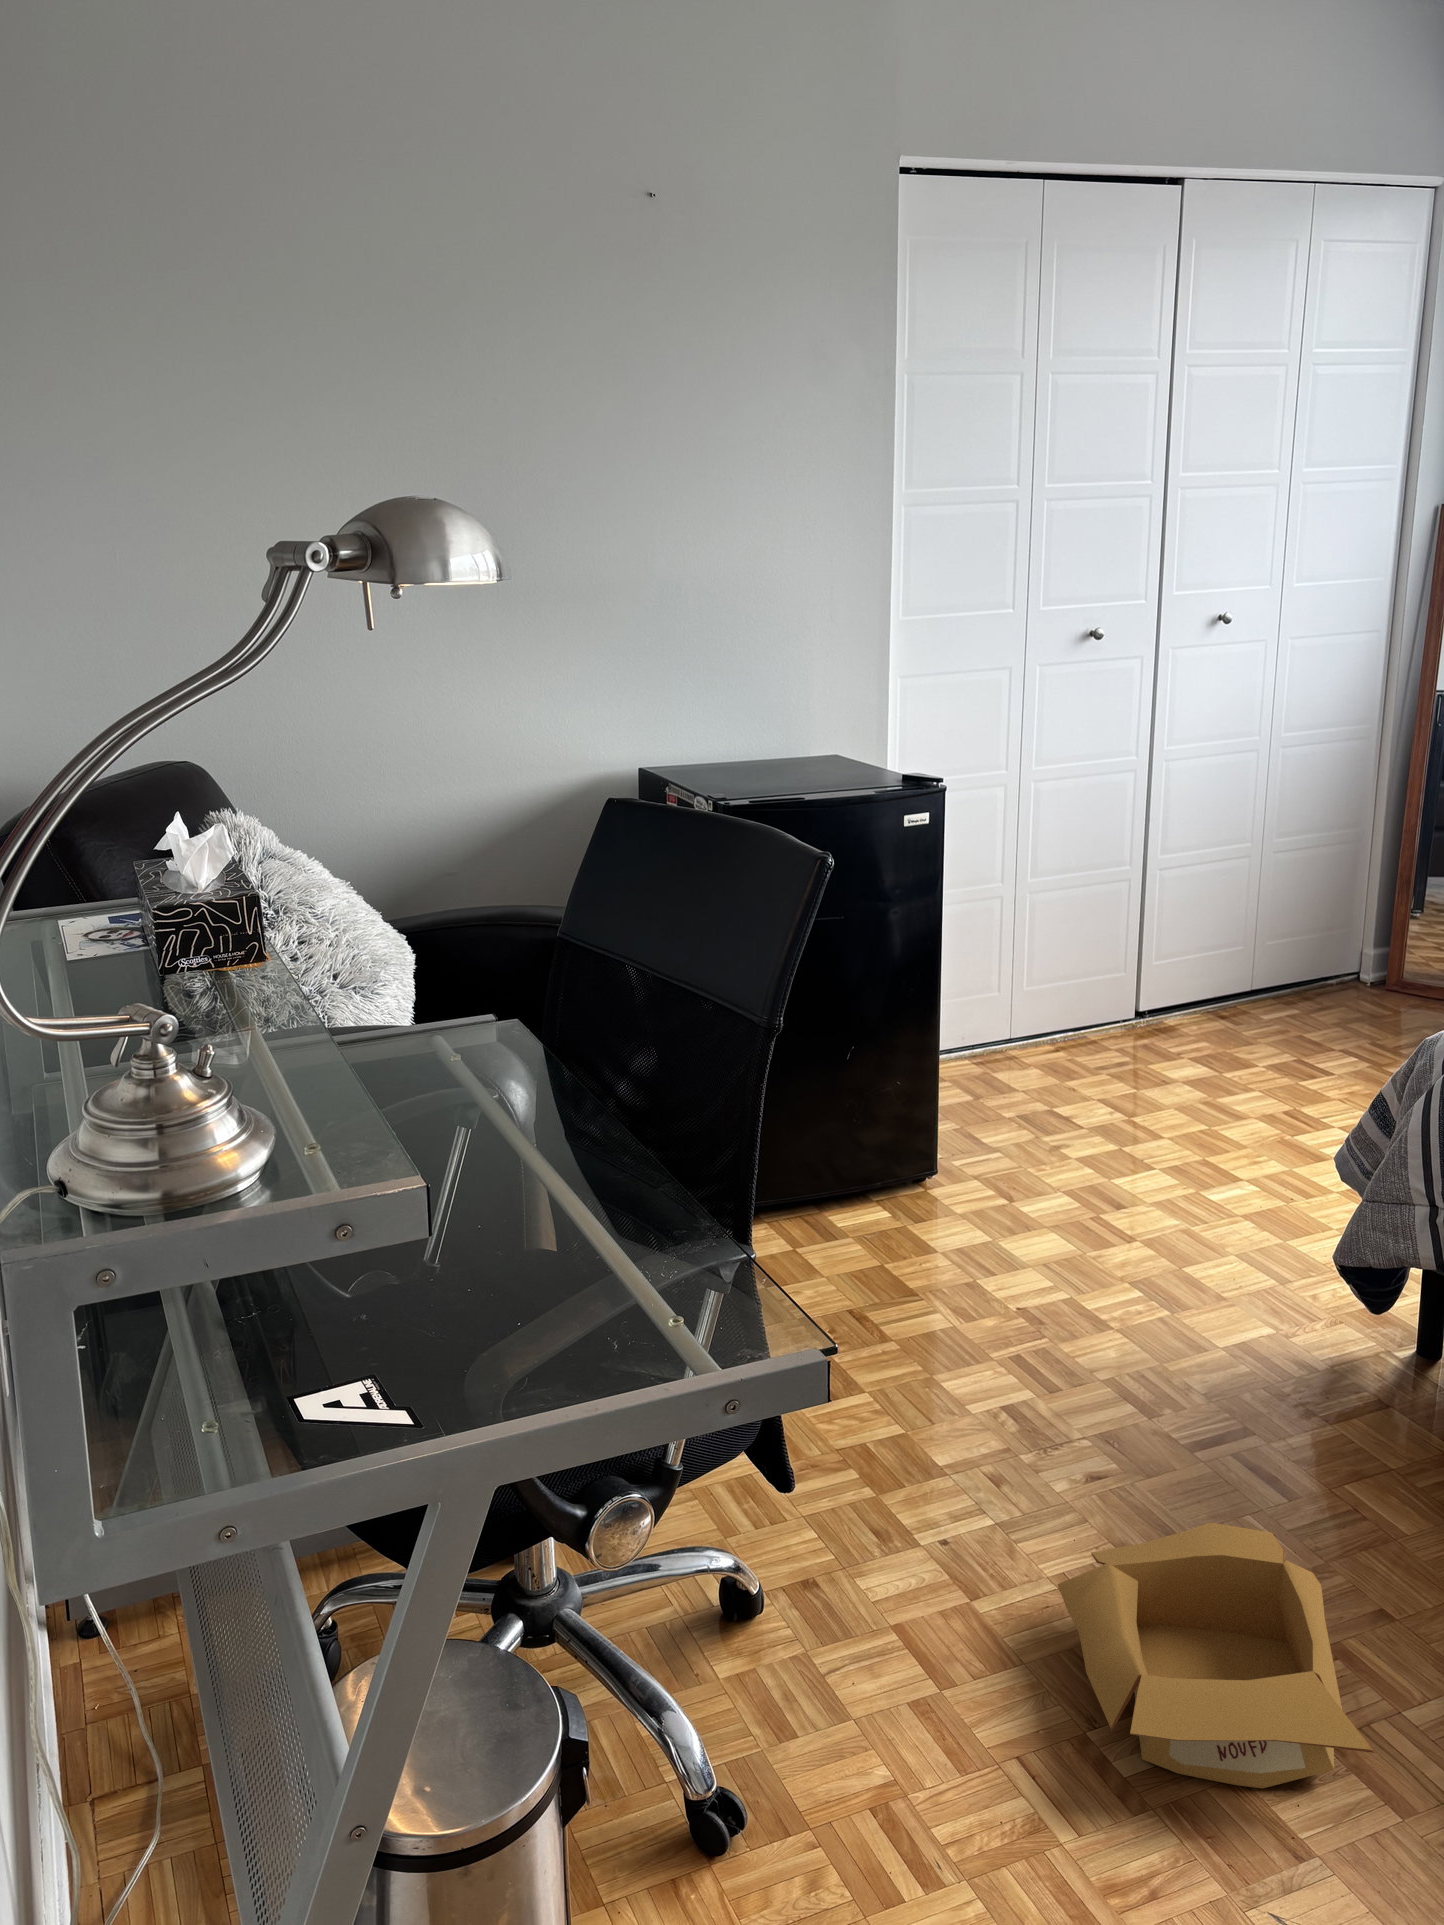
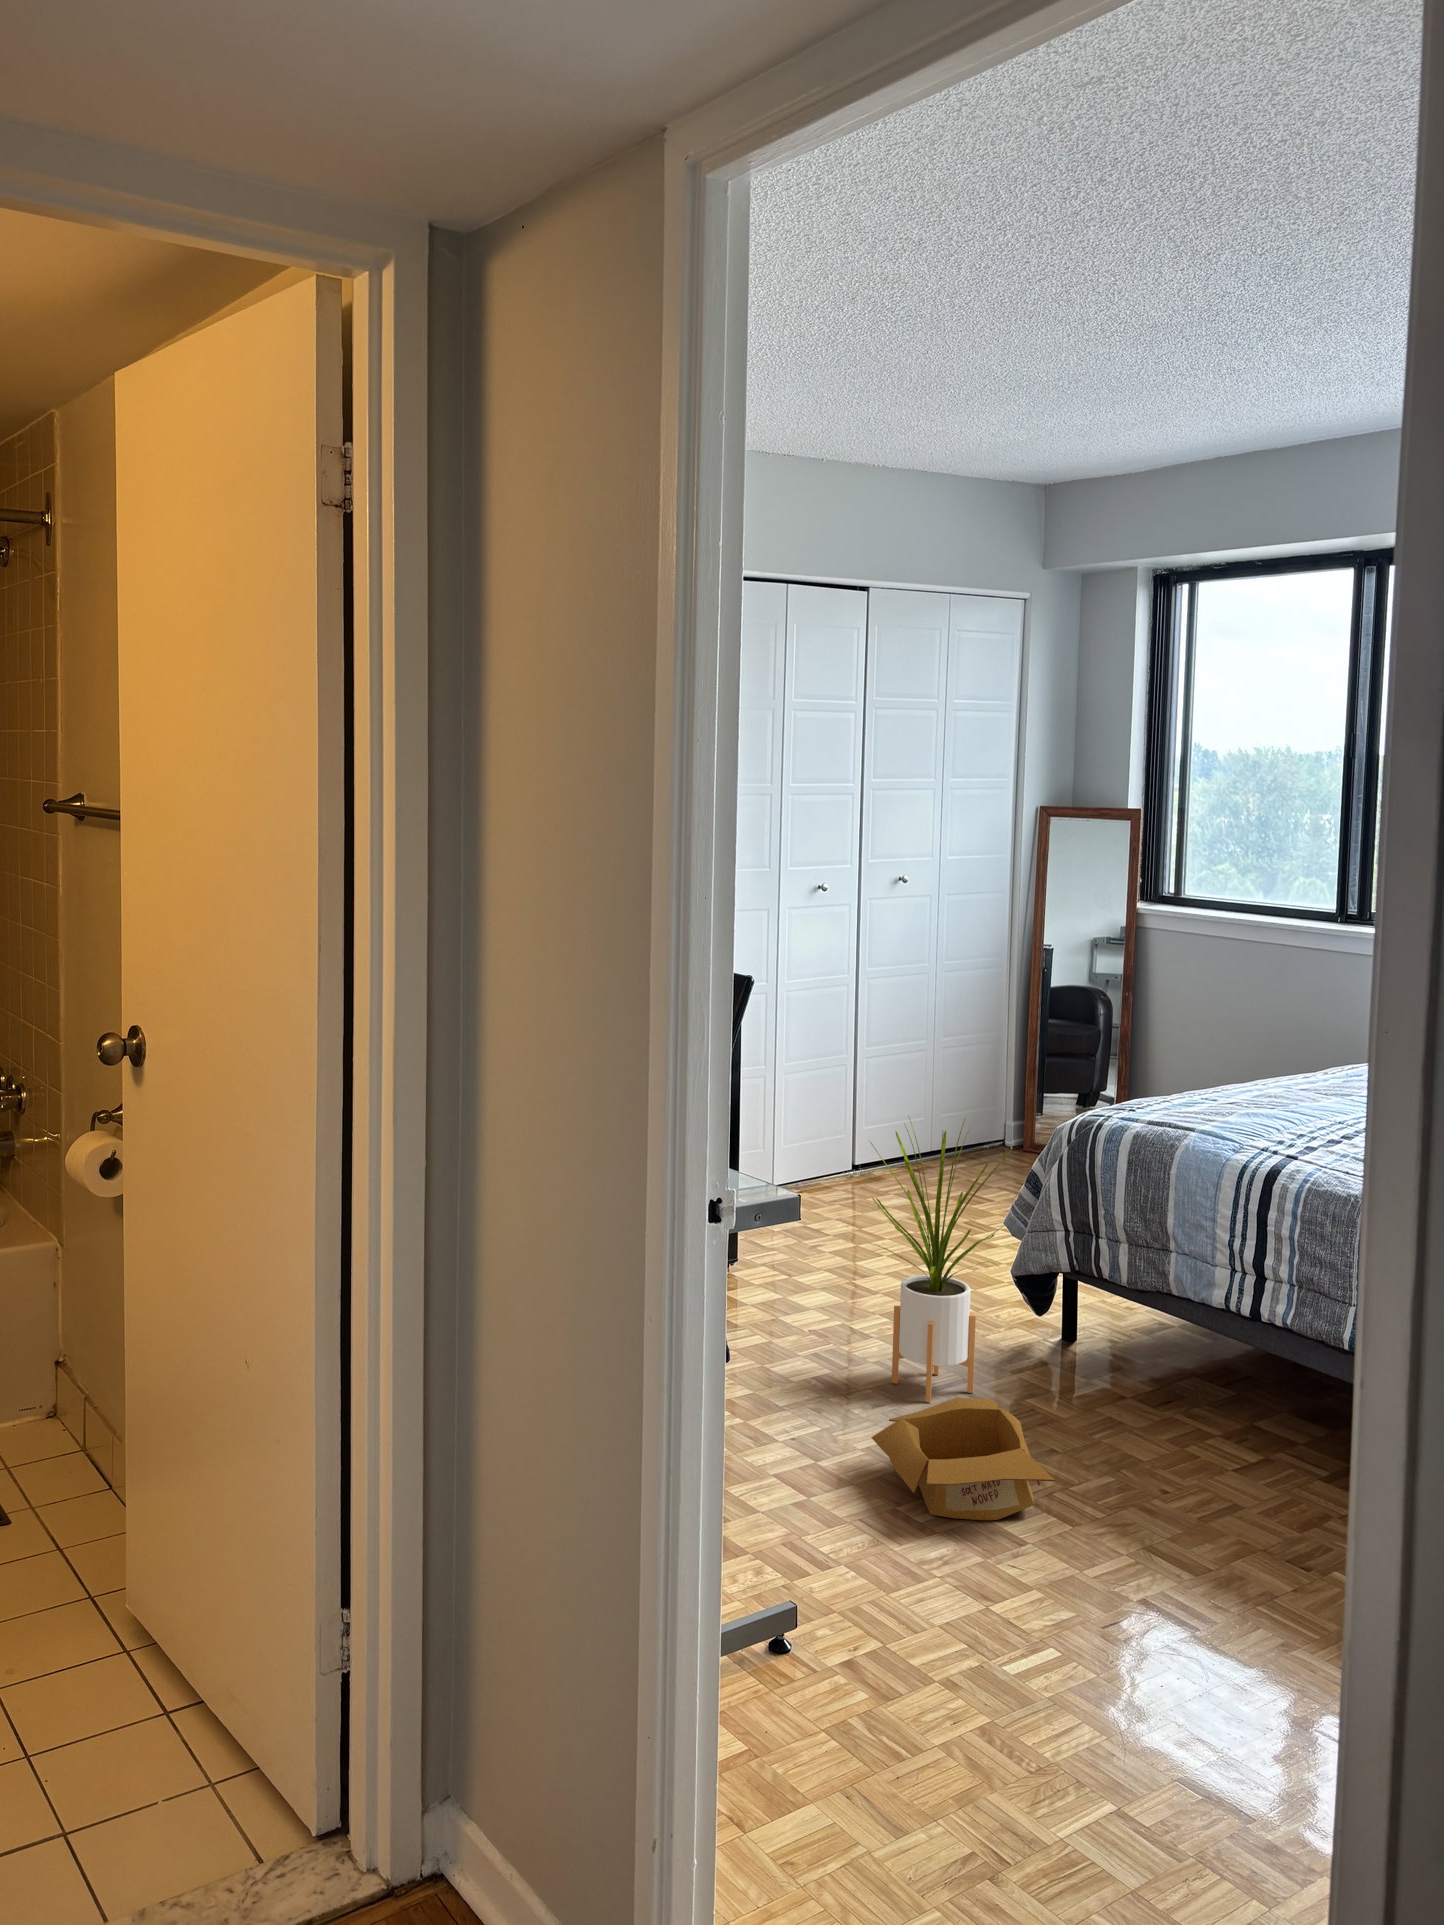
house plant: none [1085,1031,1340,1478] -> present [870,1118,1012,1403]

